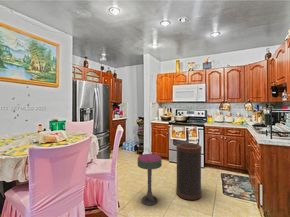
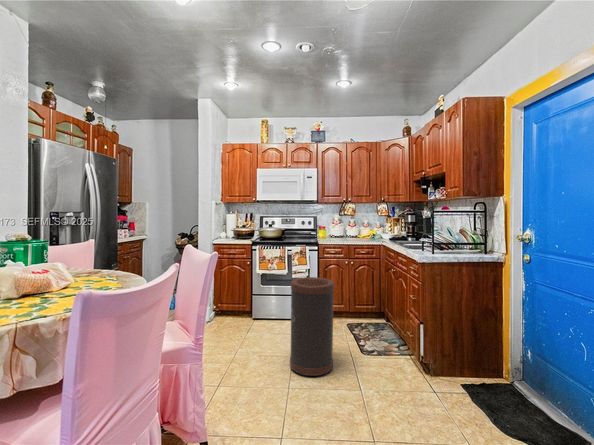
bar stool: present [138,154,162,205] -> none [226,304,273,402]

